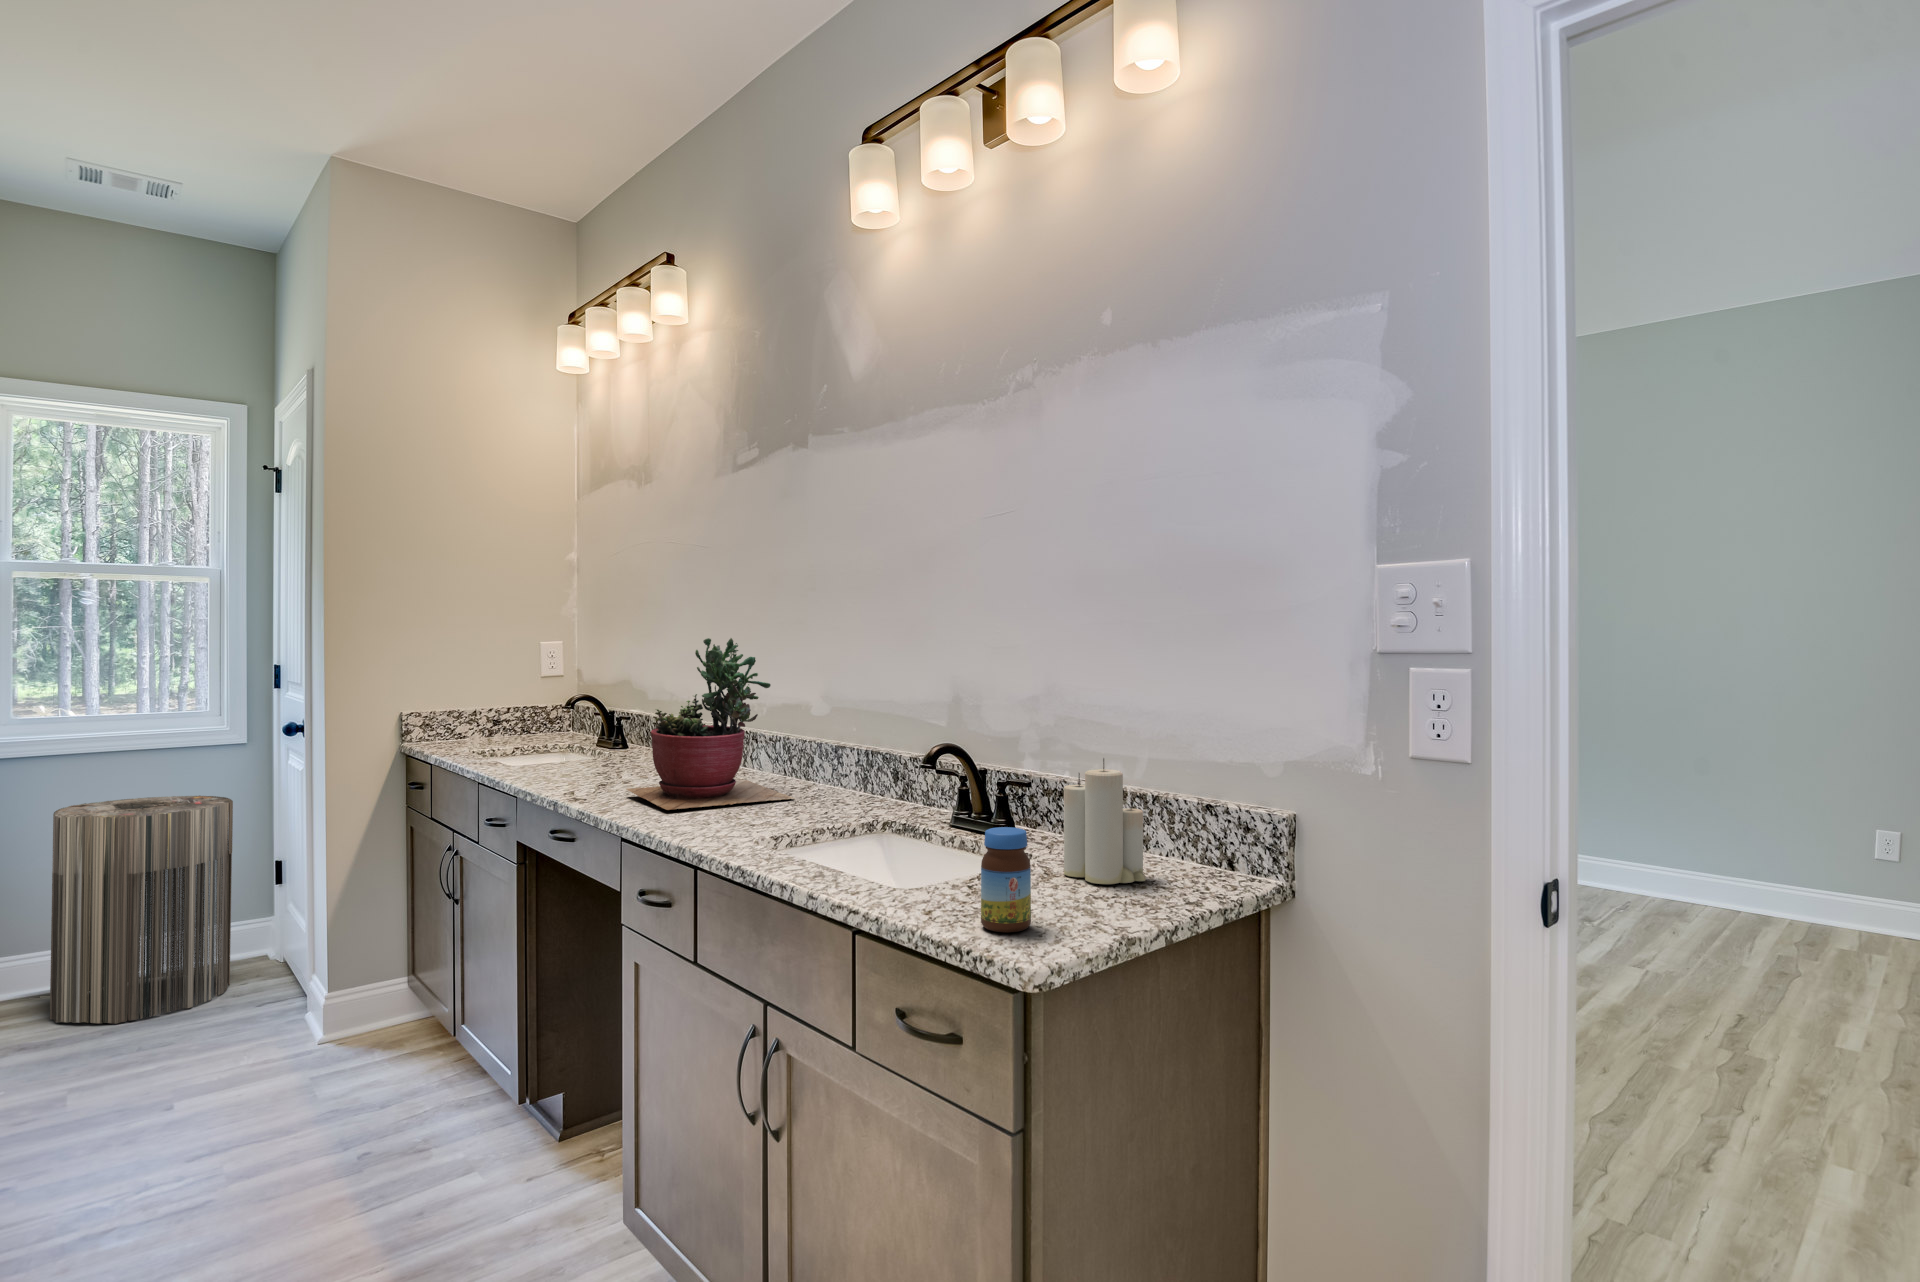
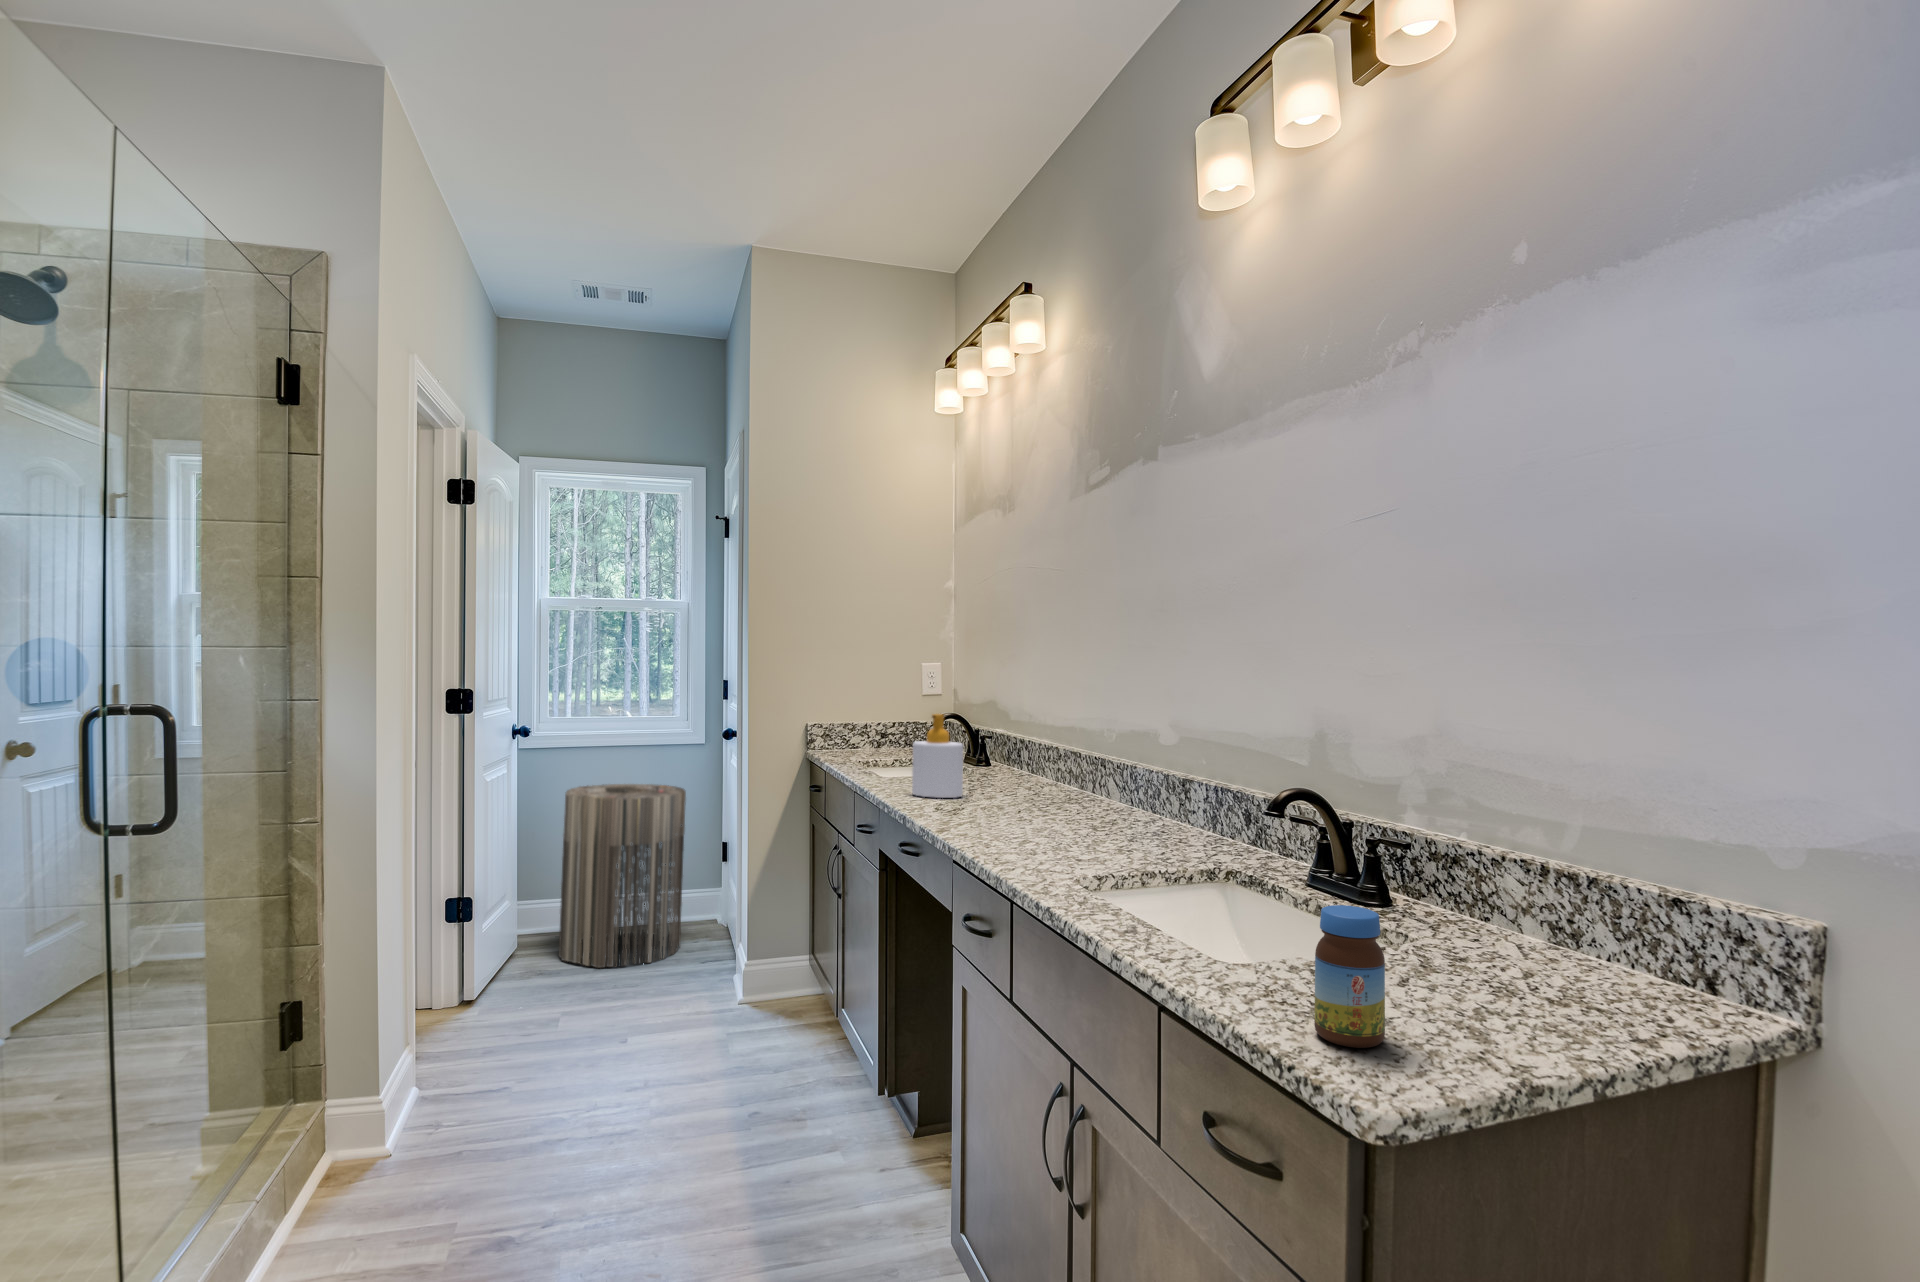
succulent plant: present [627,638,795,810] -> none [969,659,1137,835]
soap bottle: none [554,696,610,781] -> present [912,714,963,798]
candle: present [1064,758,1146,884] -> none [1447,822,1570,995]

